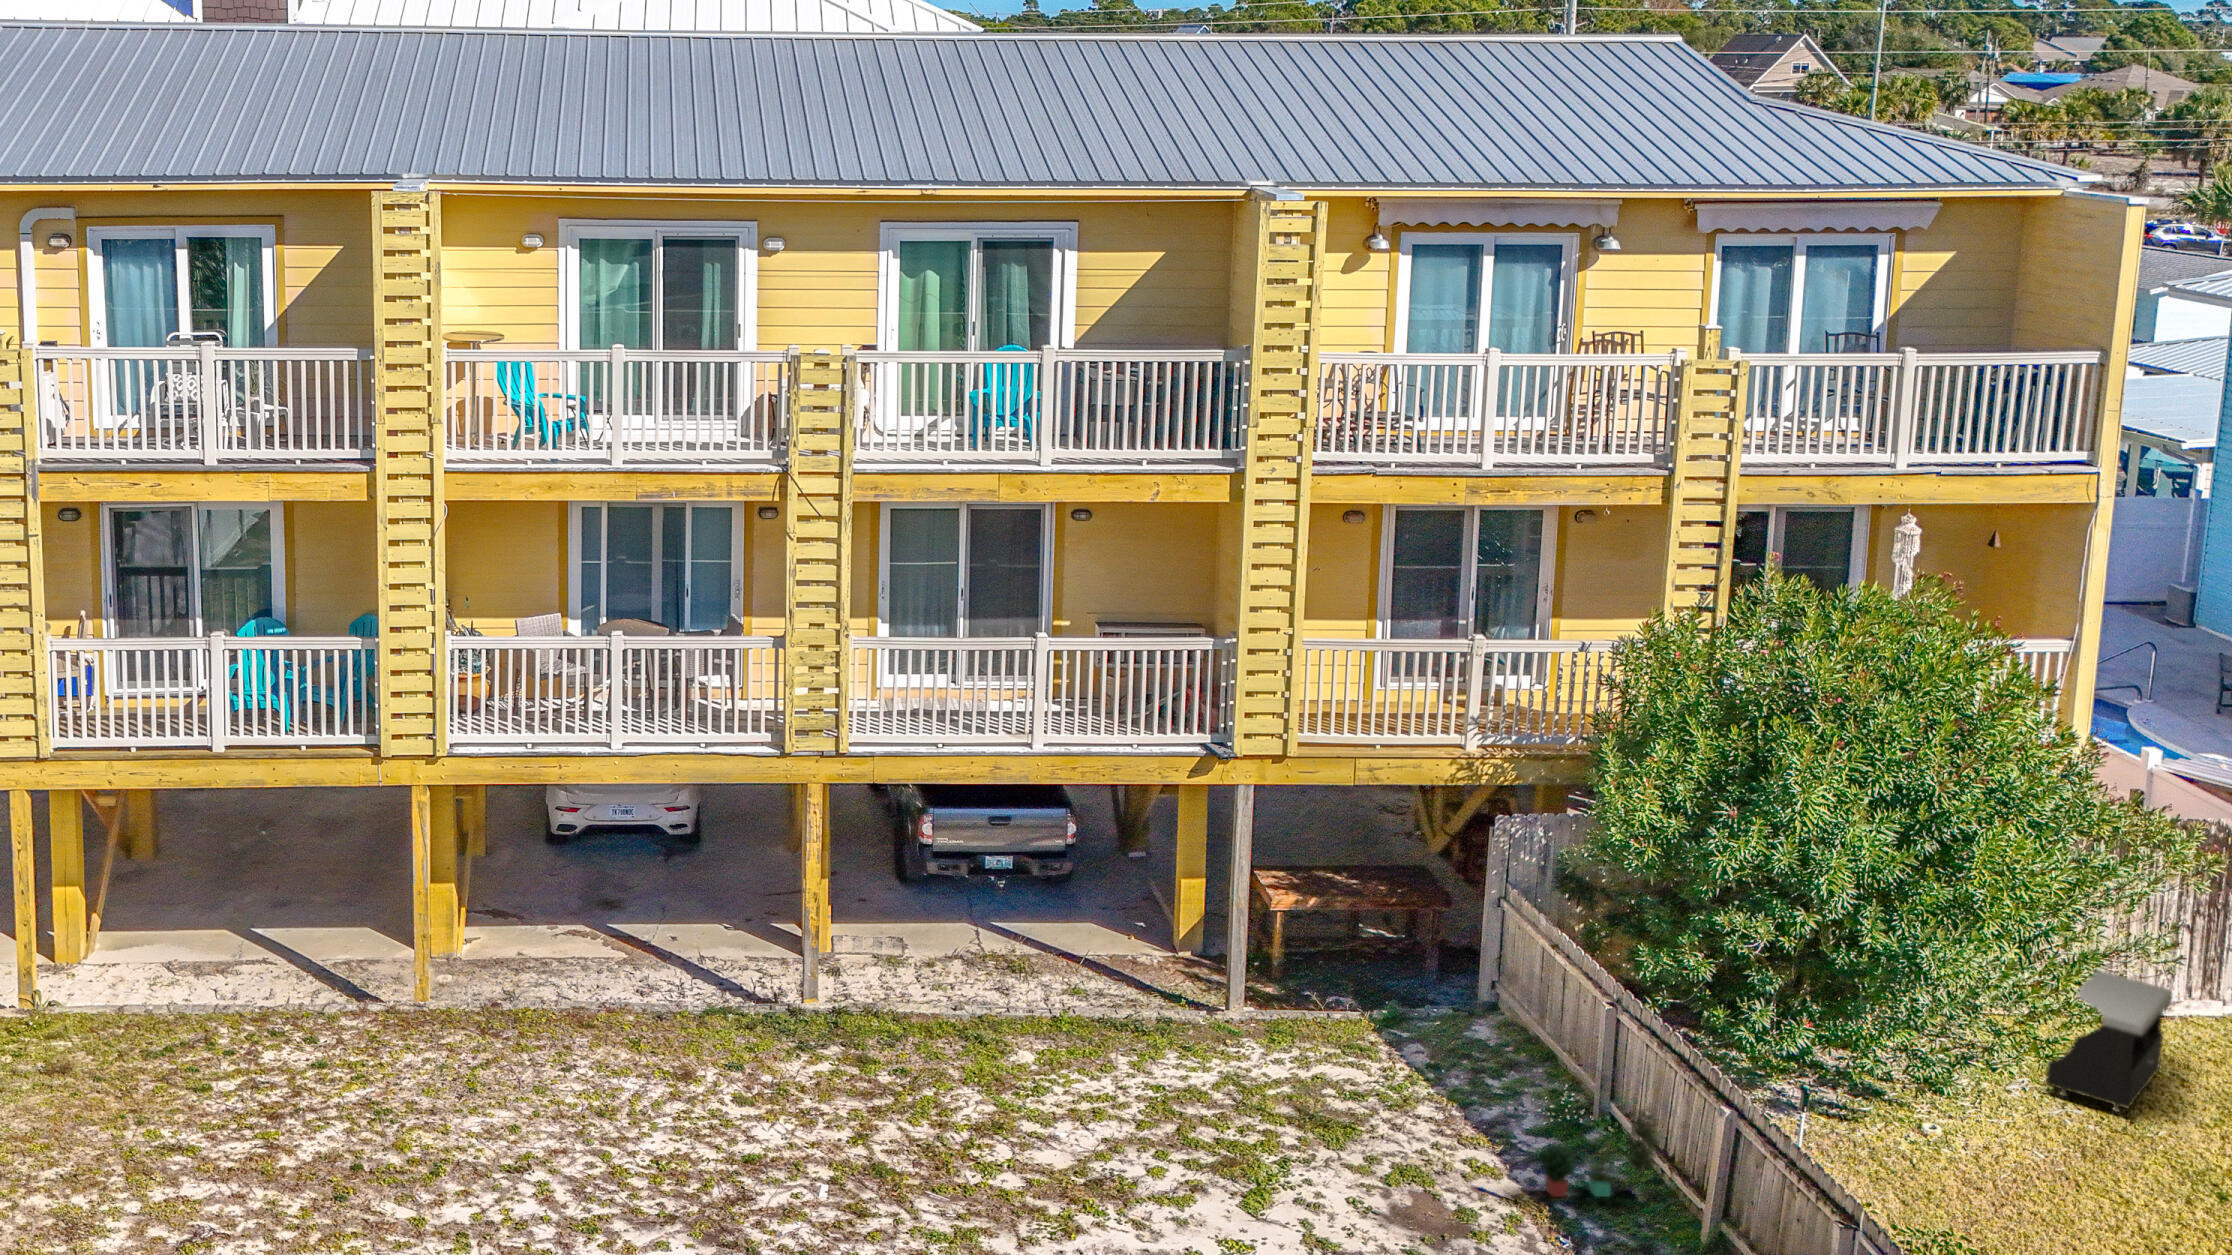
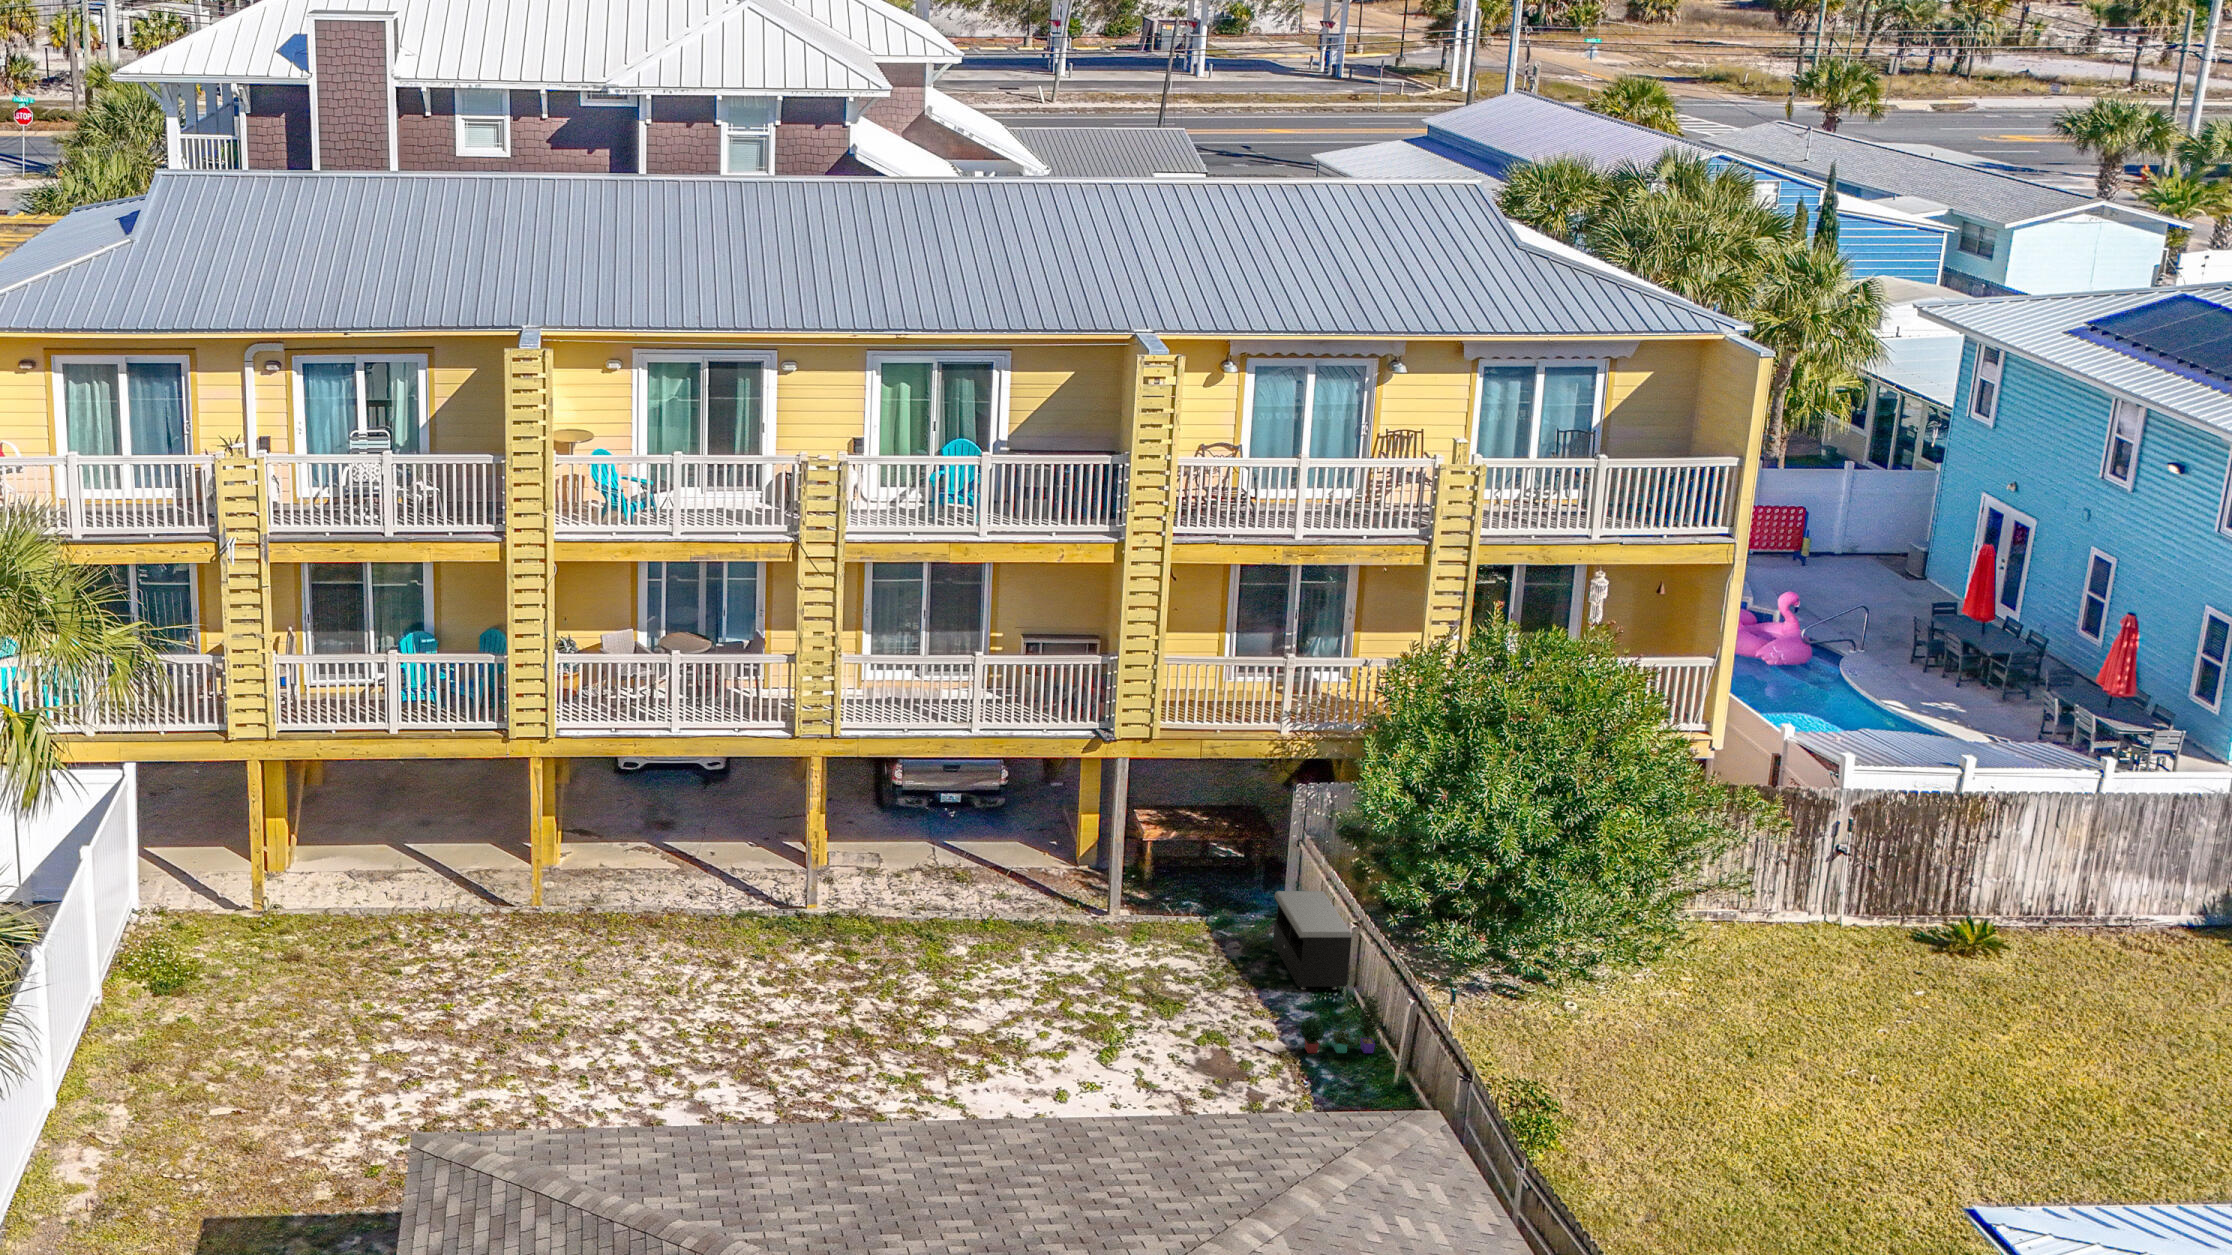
storage bench: present [2046,971,2172,1112] -> present [1273,891,1352,990]

